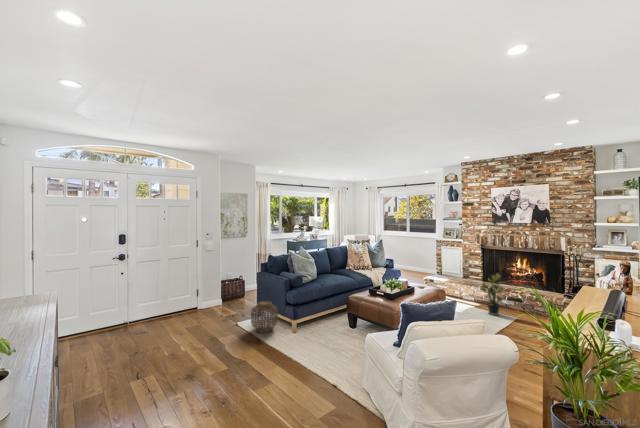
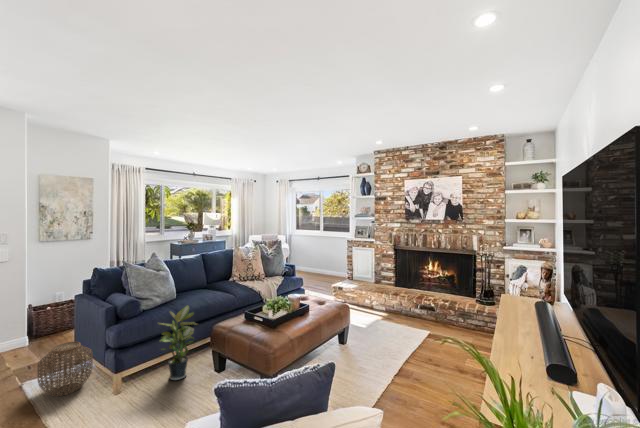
potted plant: present [480,273,505,315] -> present [159,306,197,380]

